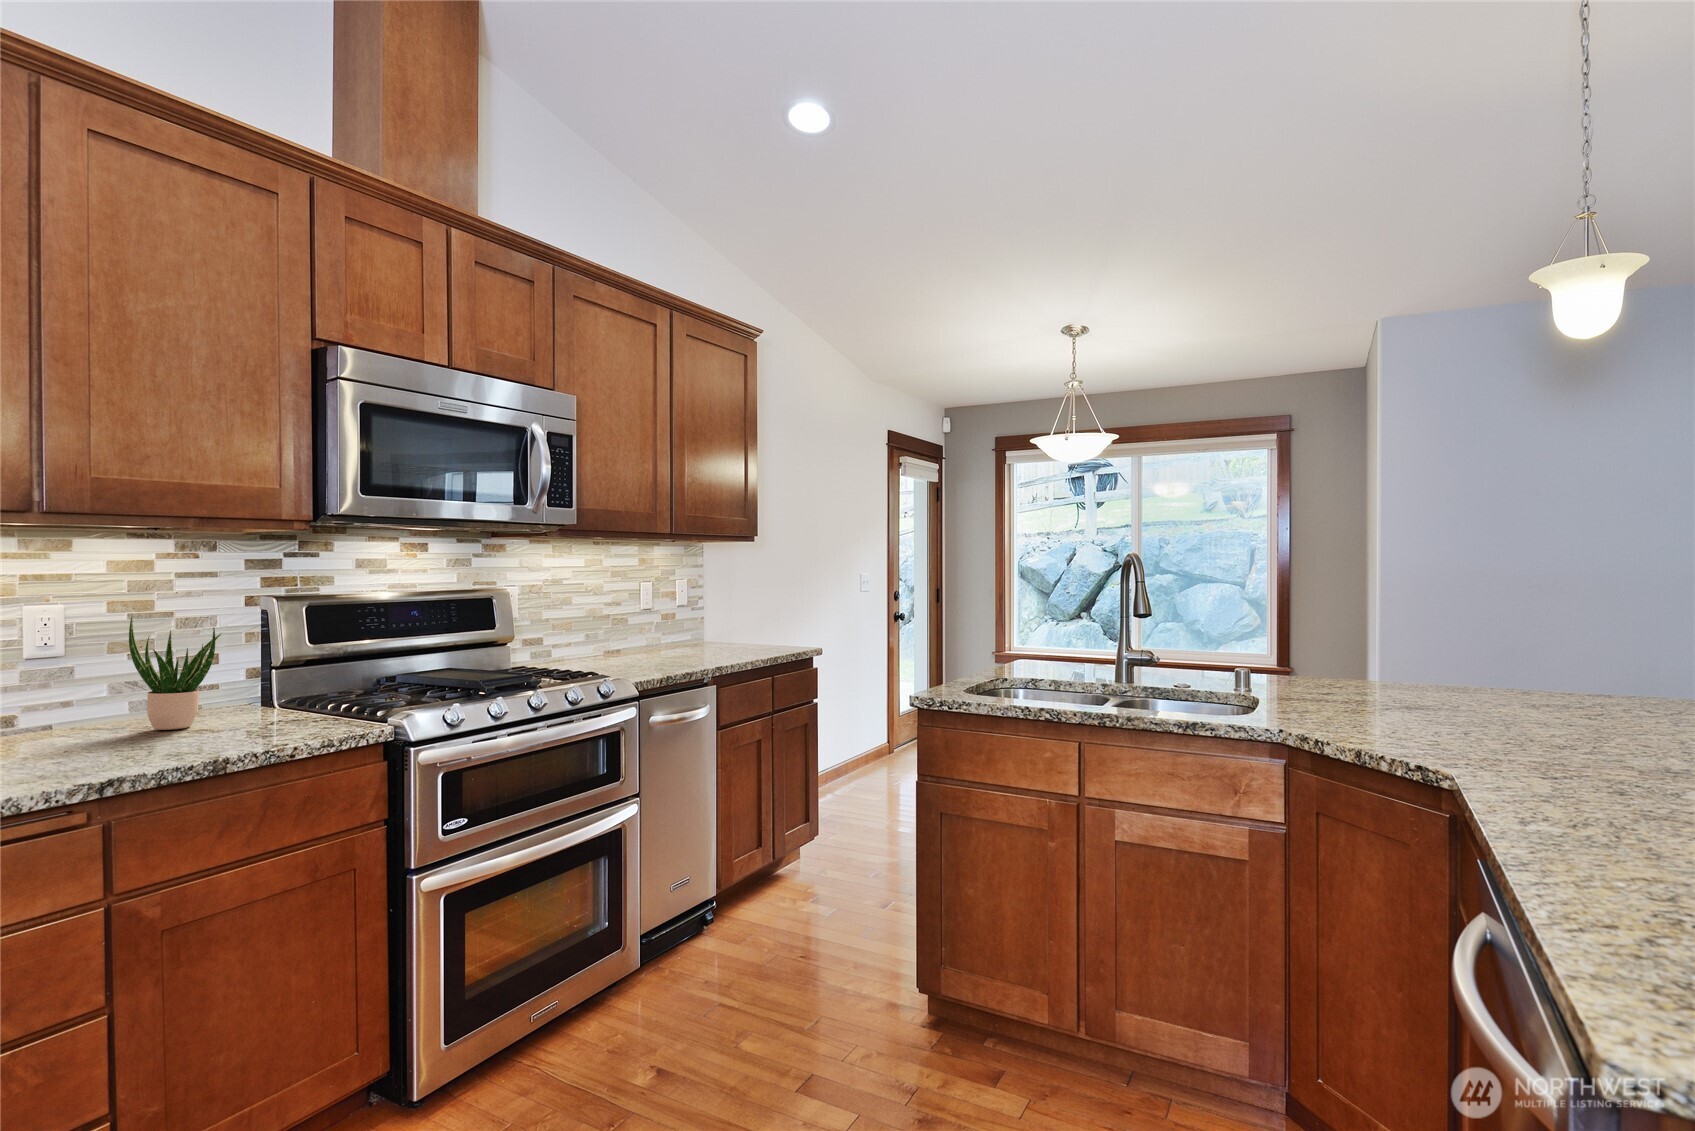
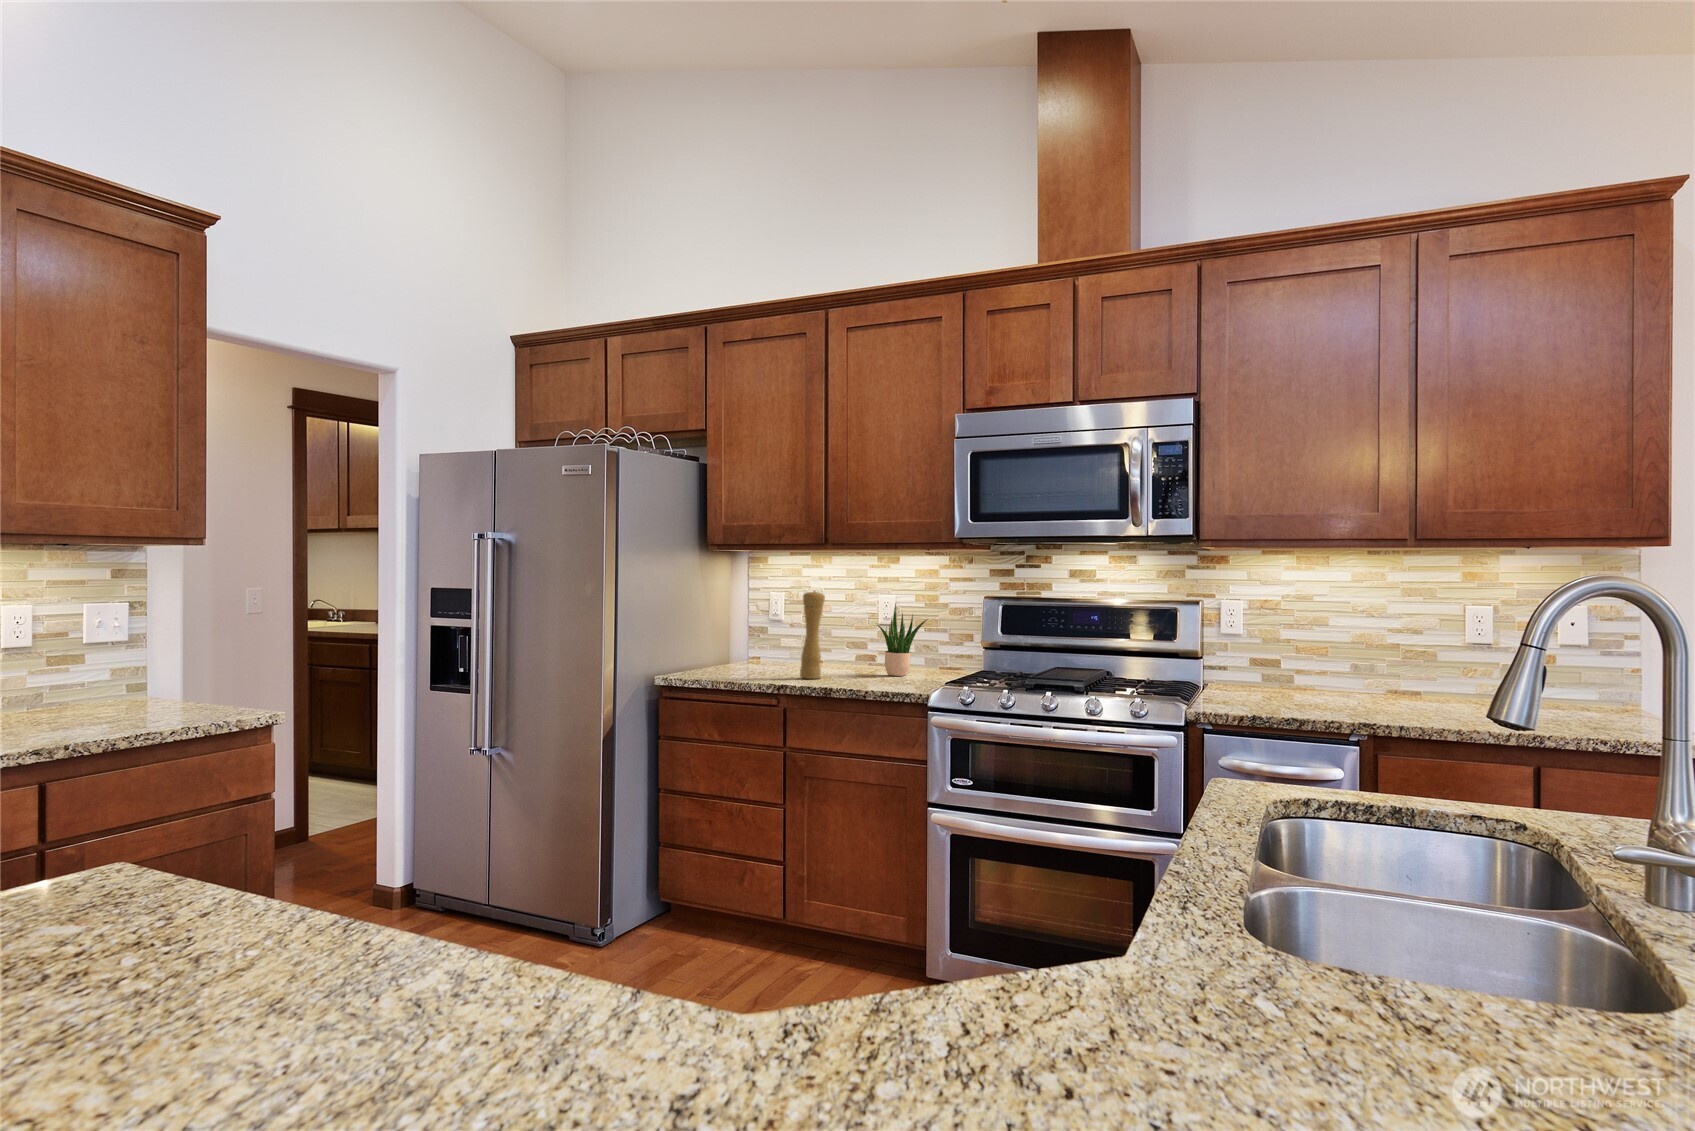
pepper mill: none [52,602,109,766] -> present [800,591,825,679]

